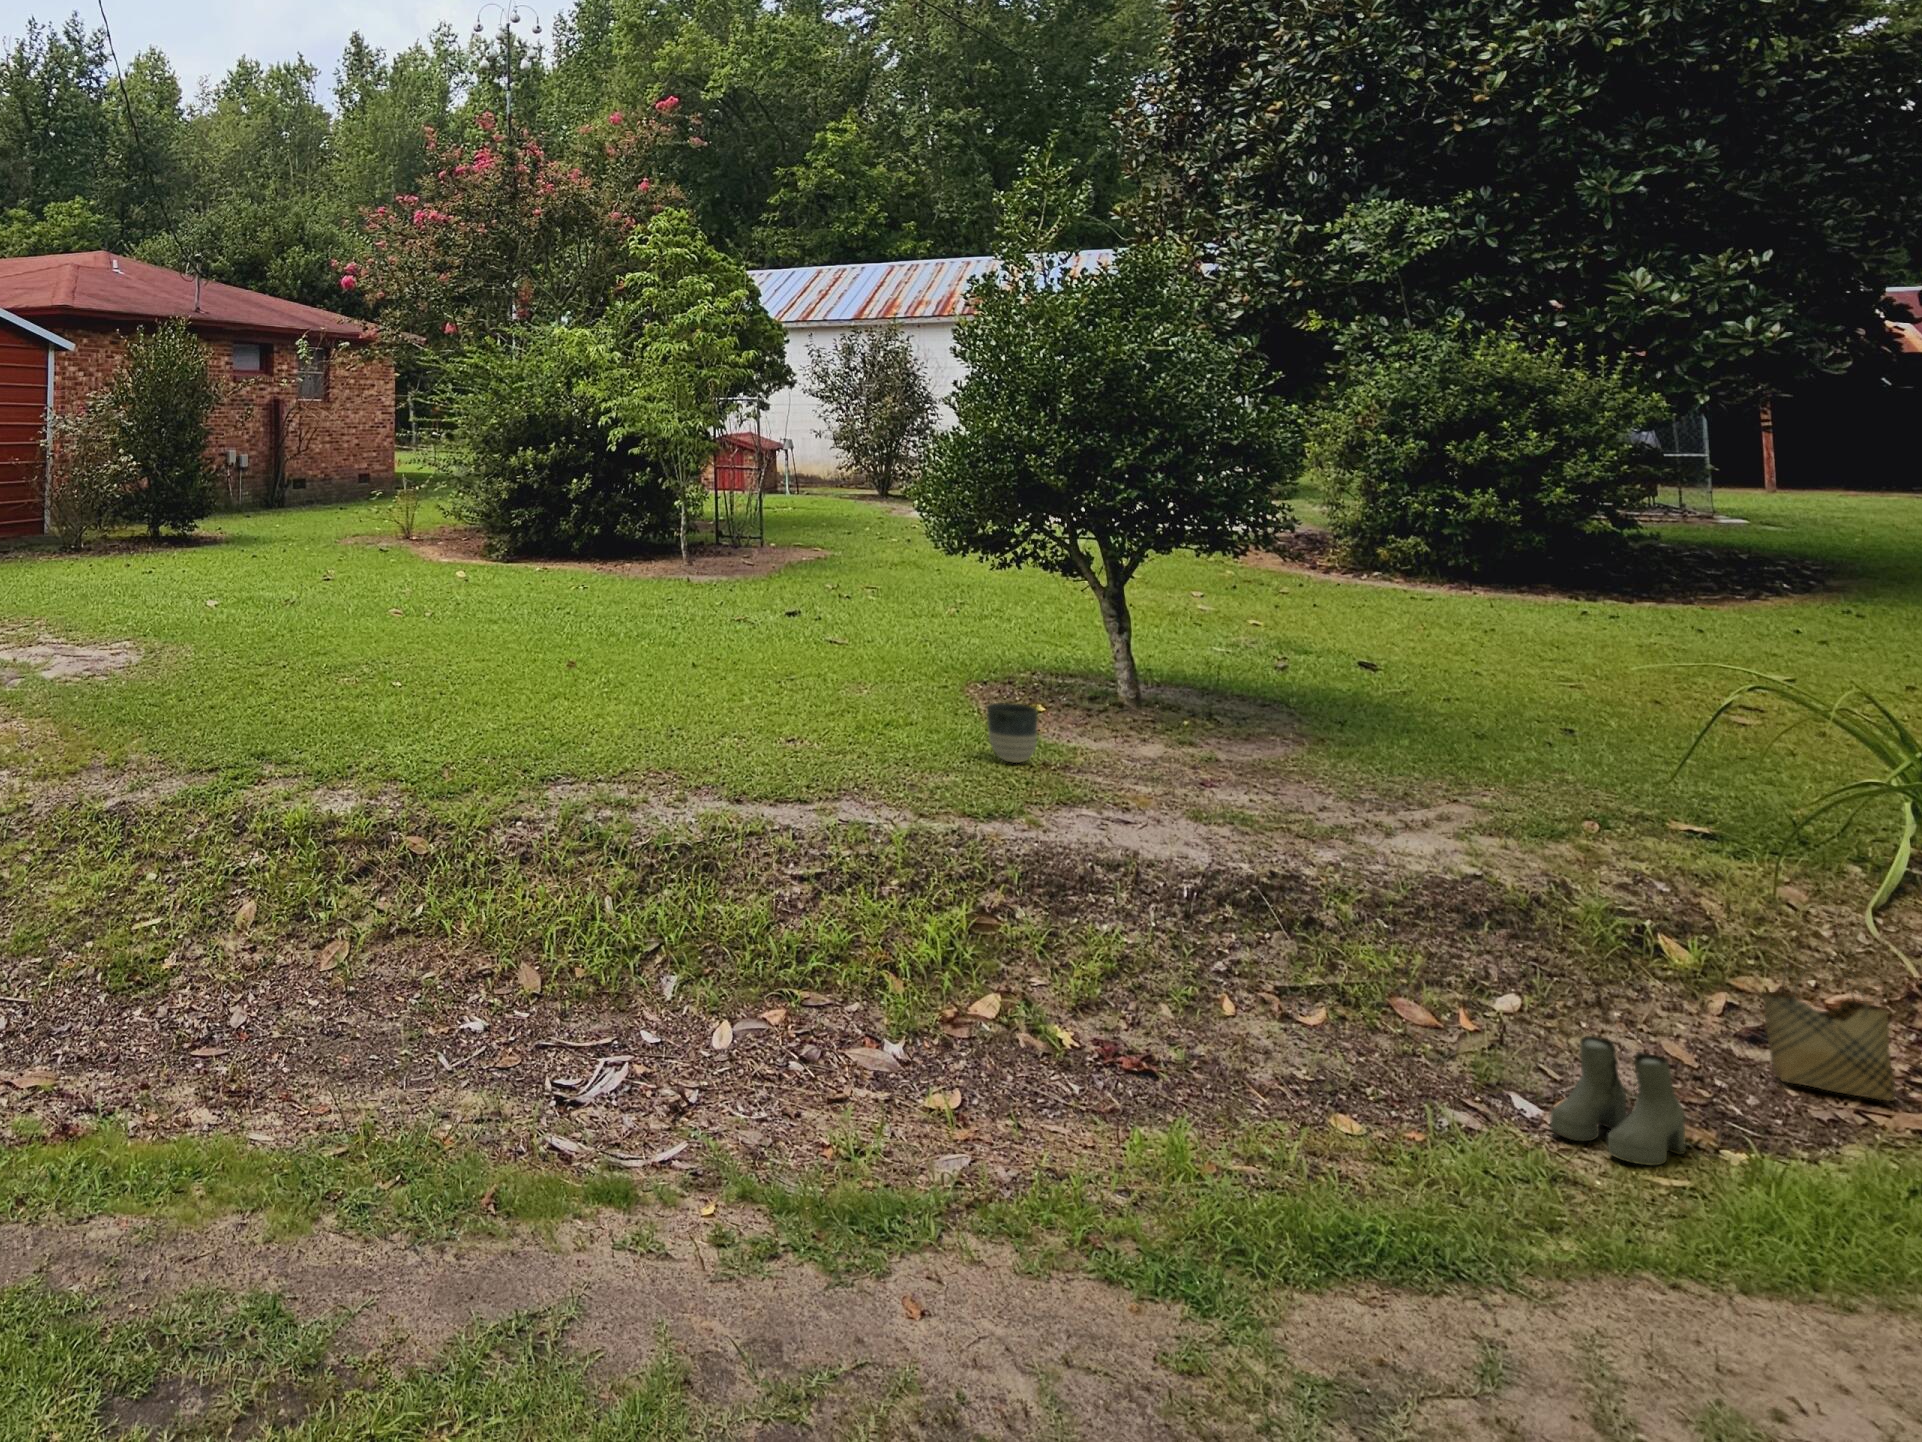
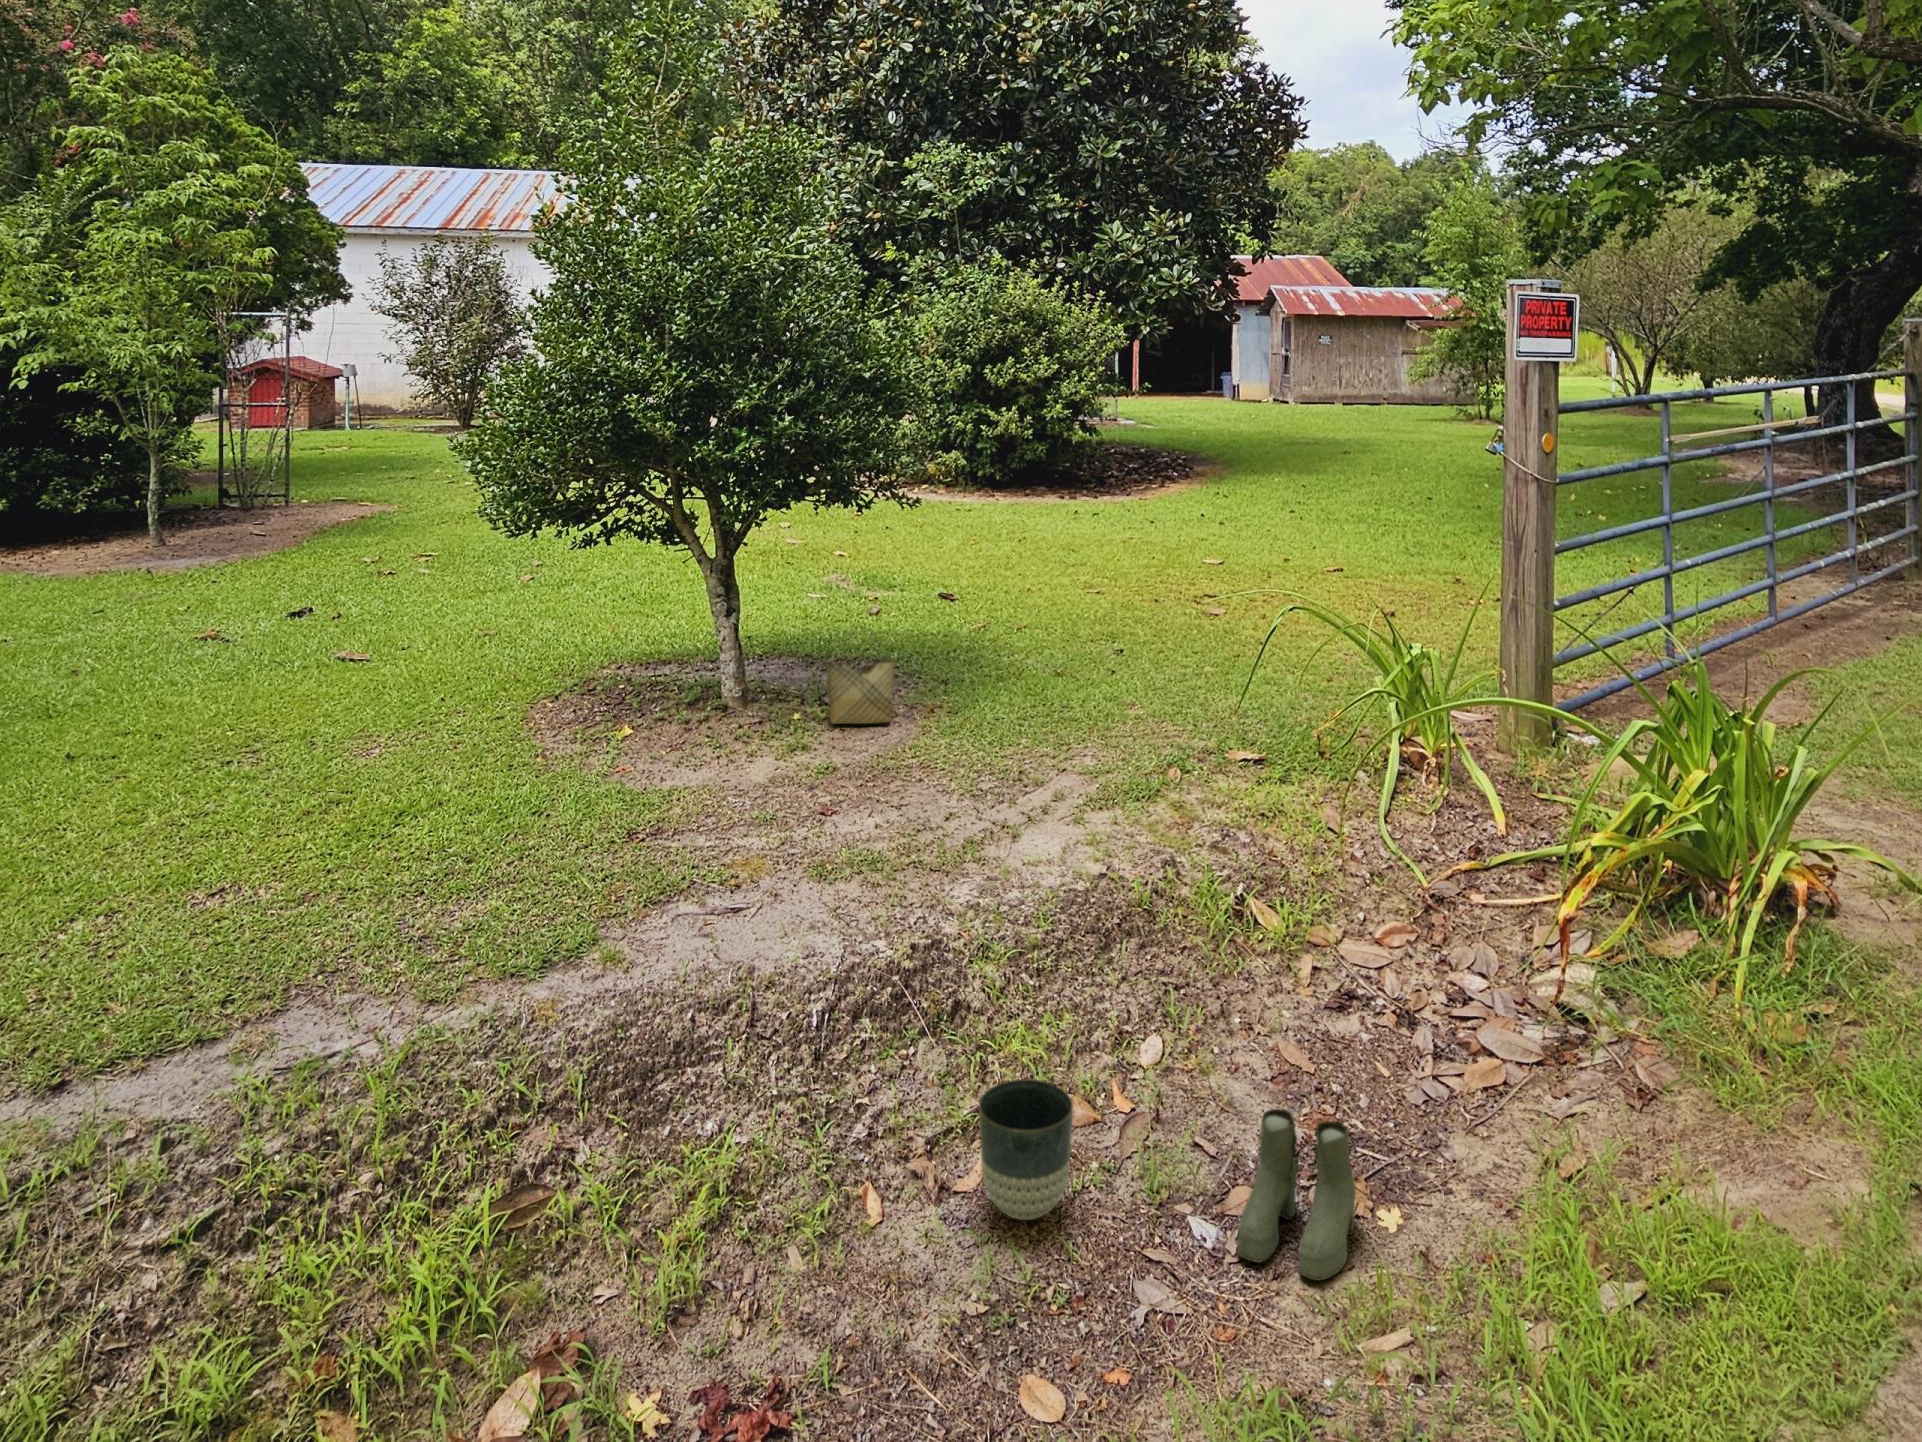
planter: present [986,703,1038,763] -> present [979,1079,1073,1220]
woven basket: present [1761,945,1895,1101] -> present [827,629,895,724]

